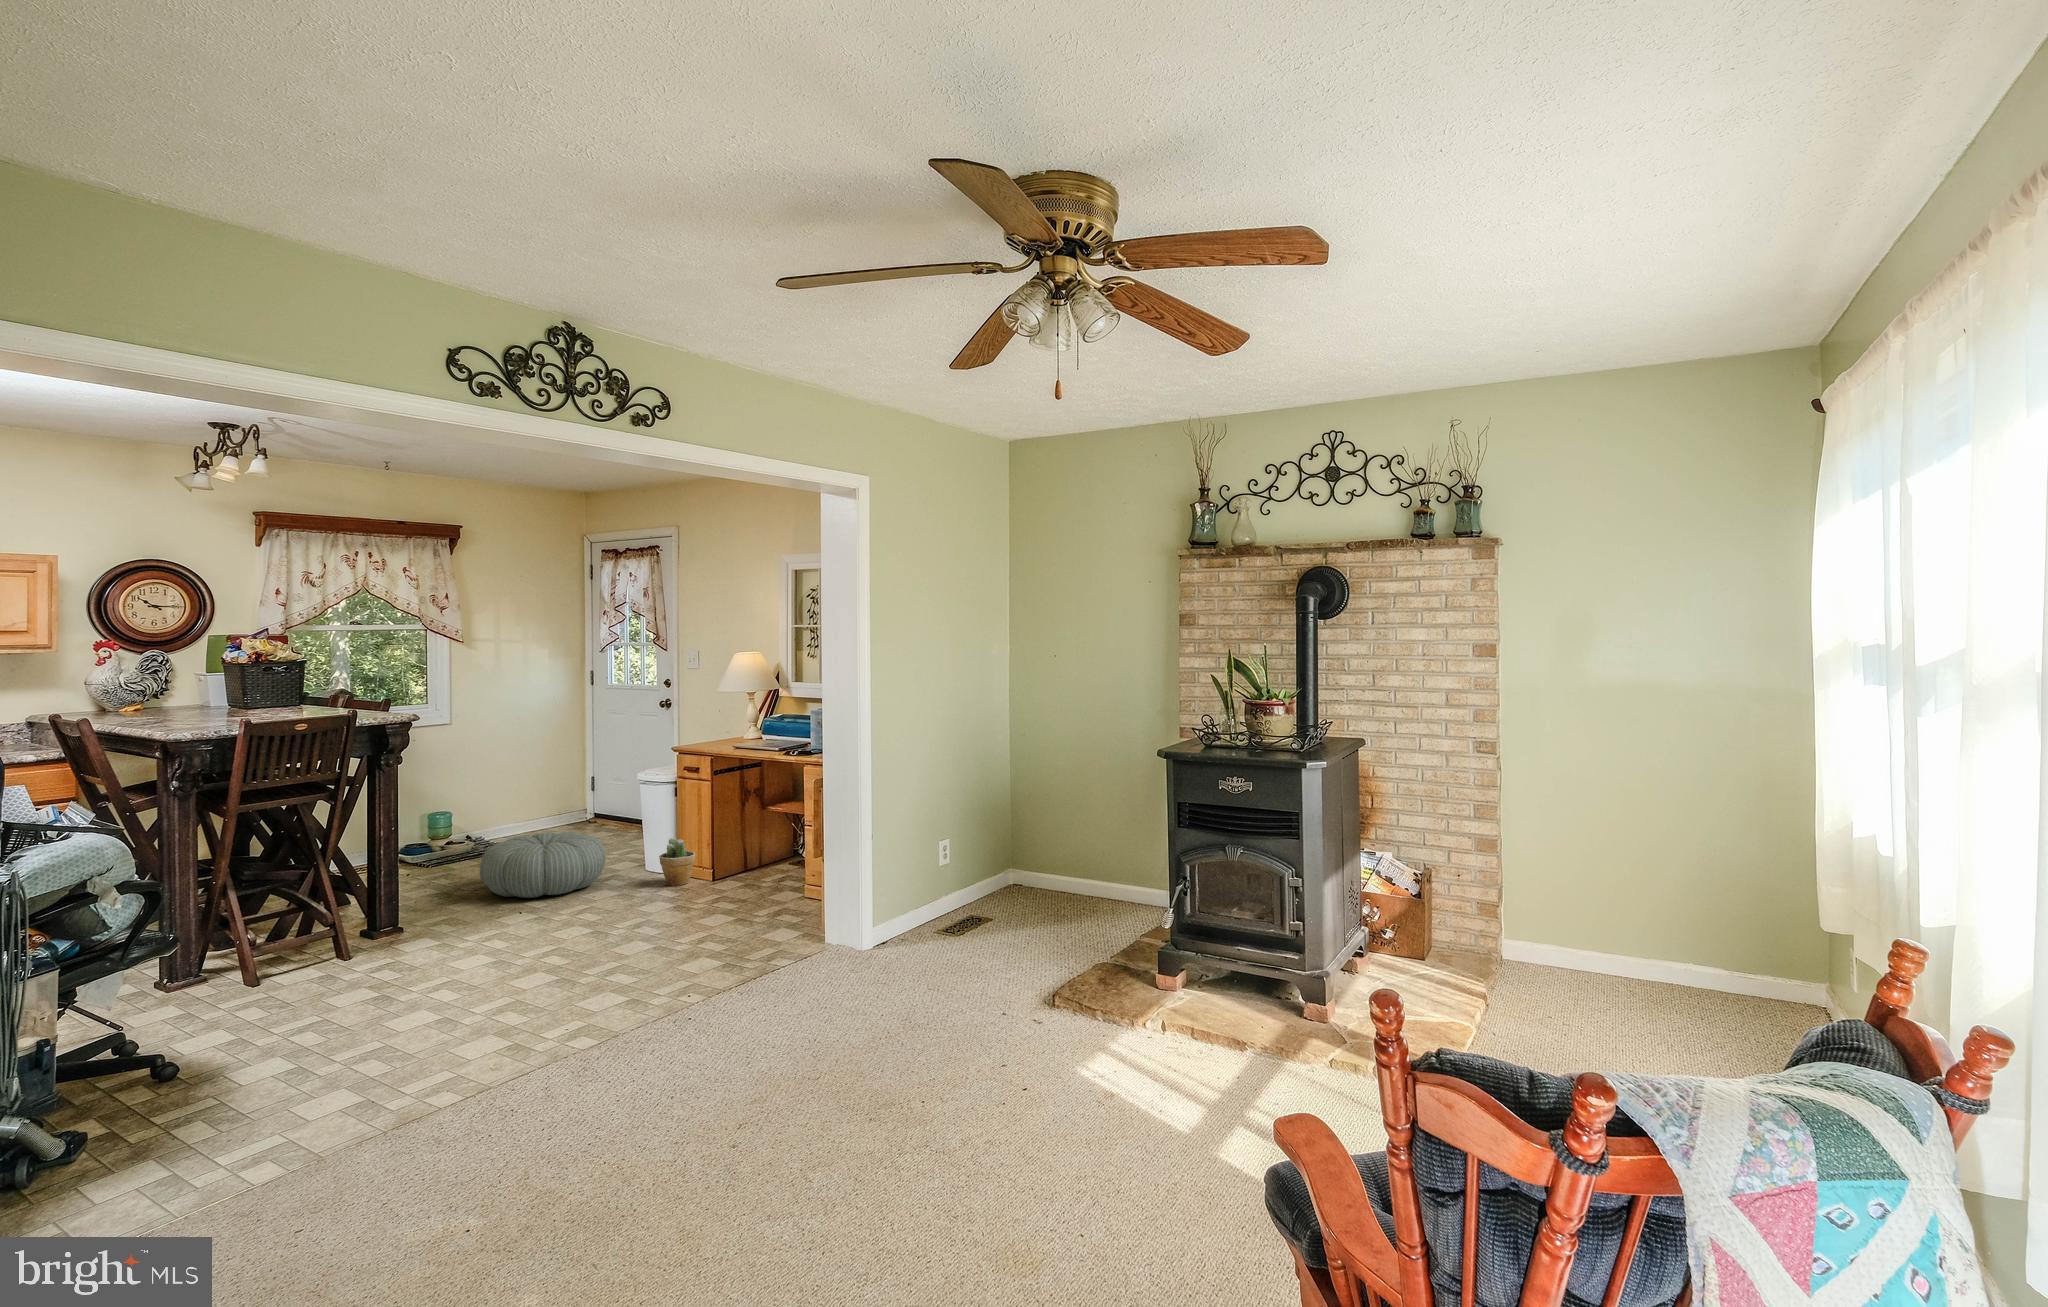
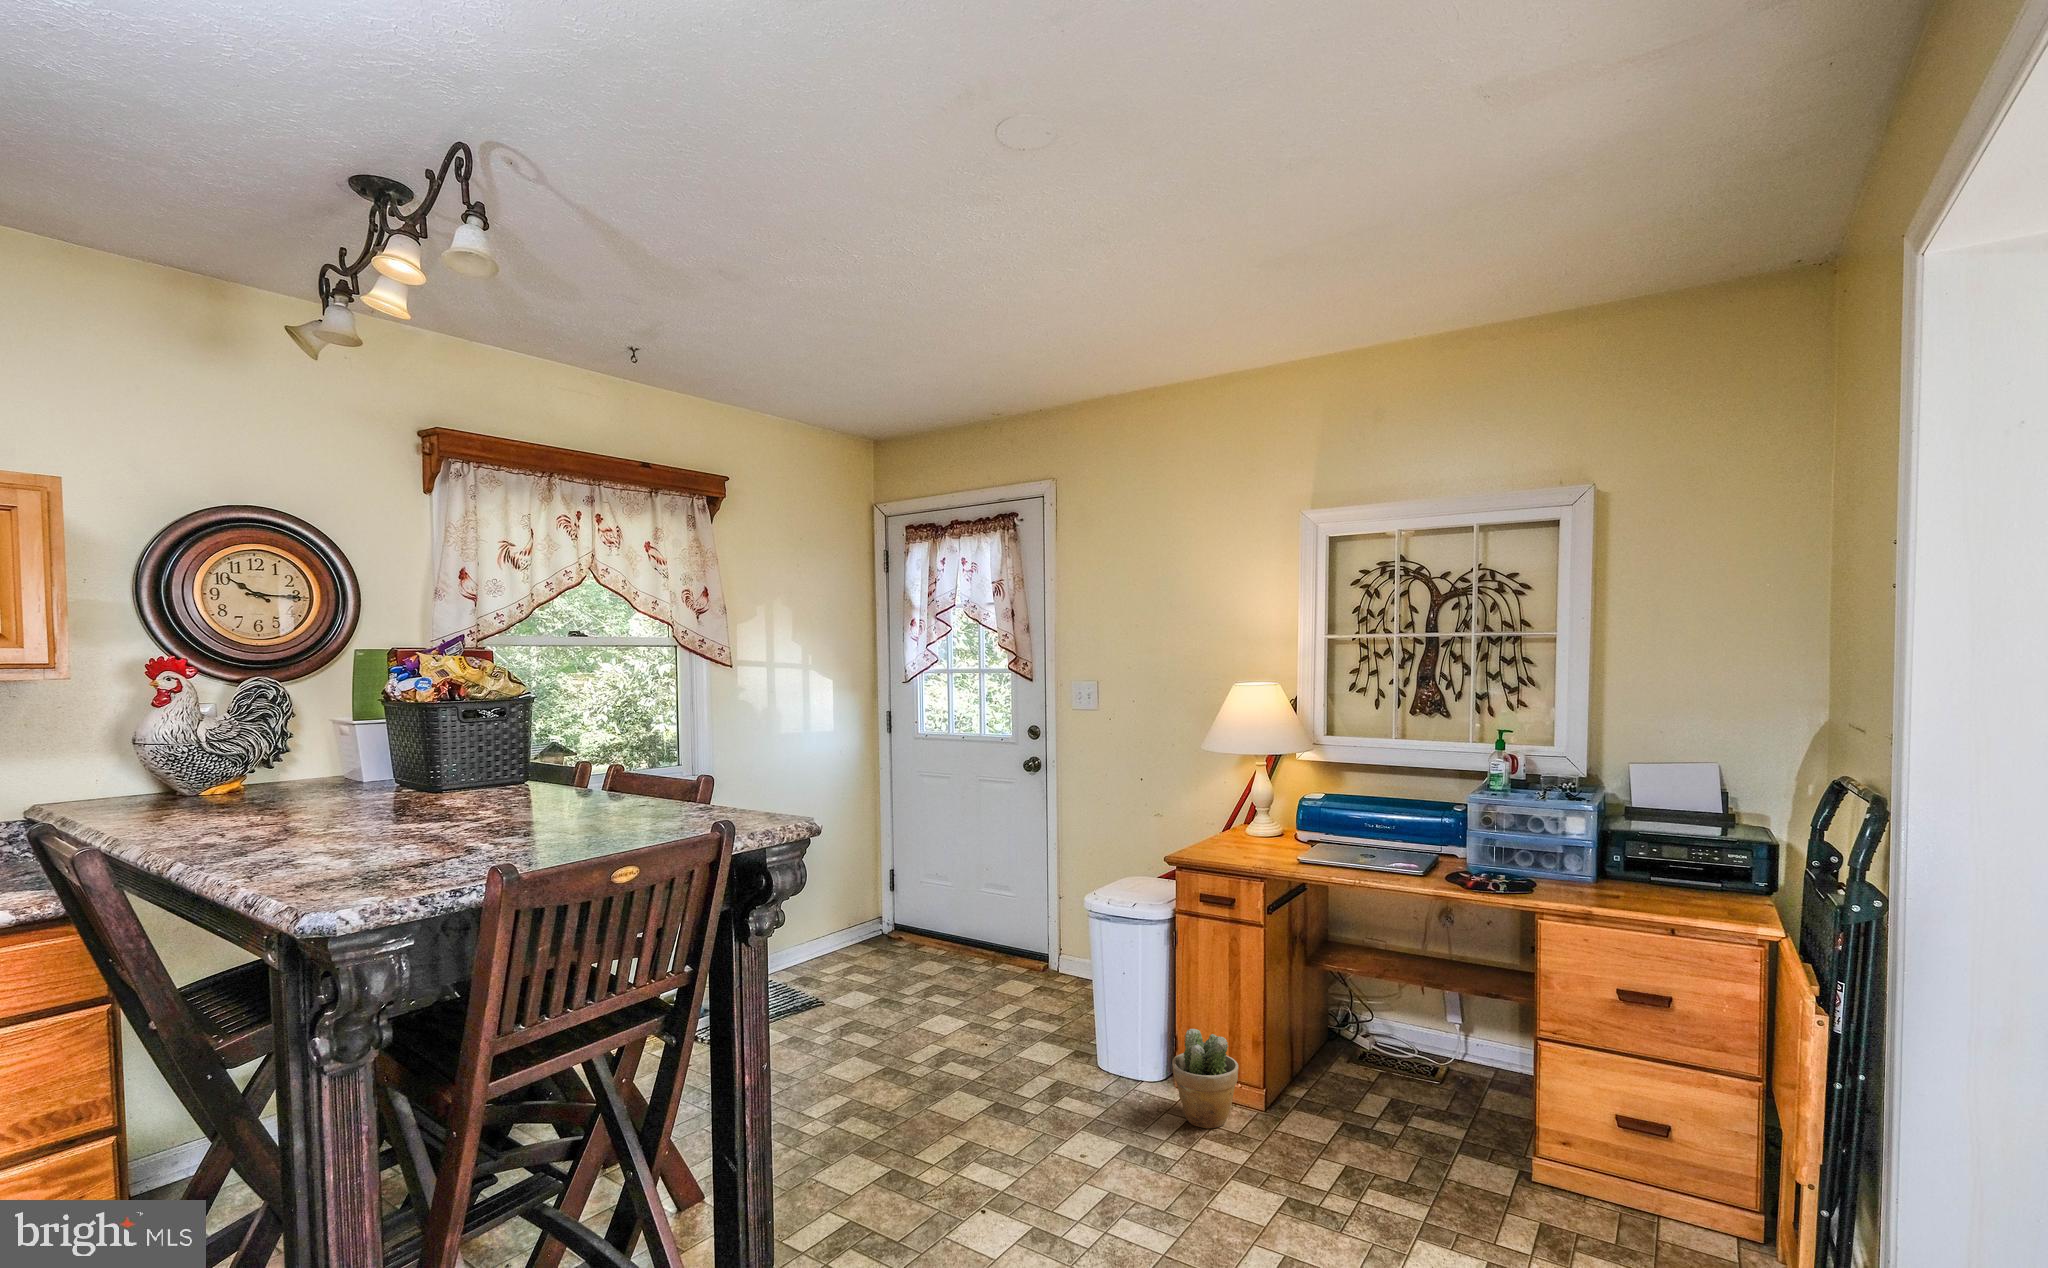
pouf: present [480,832,605,898] -> none [850,1009,1069,1169]

